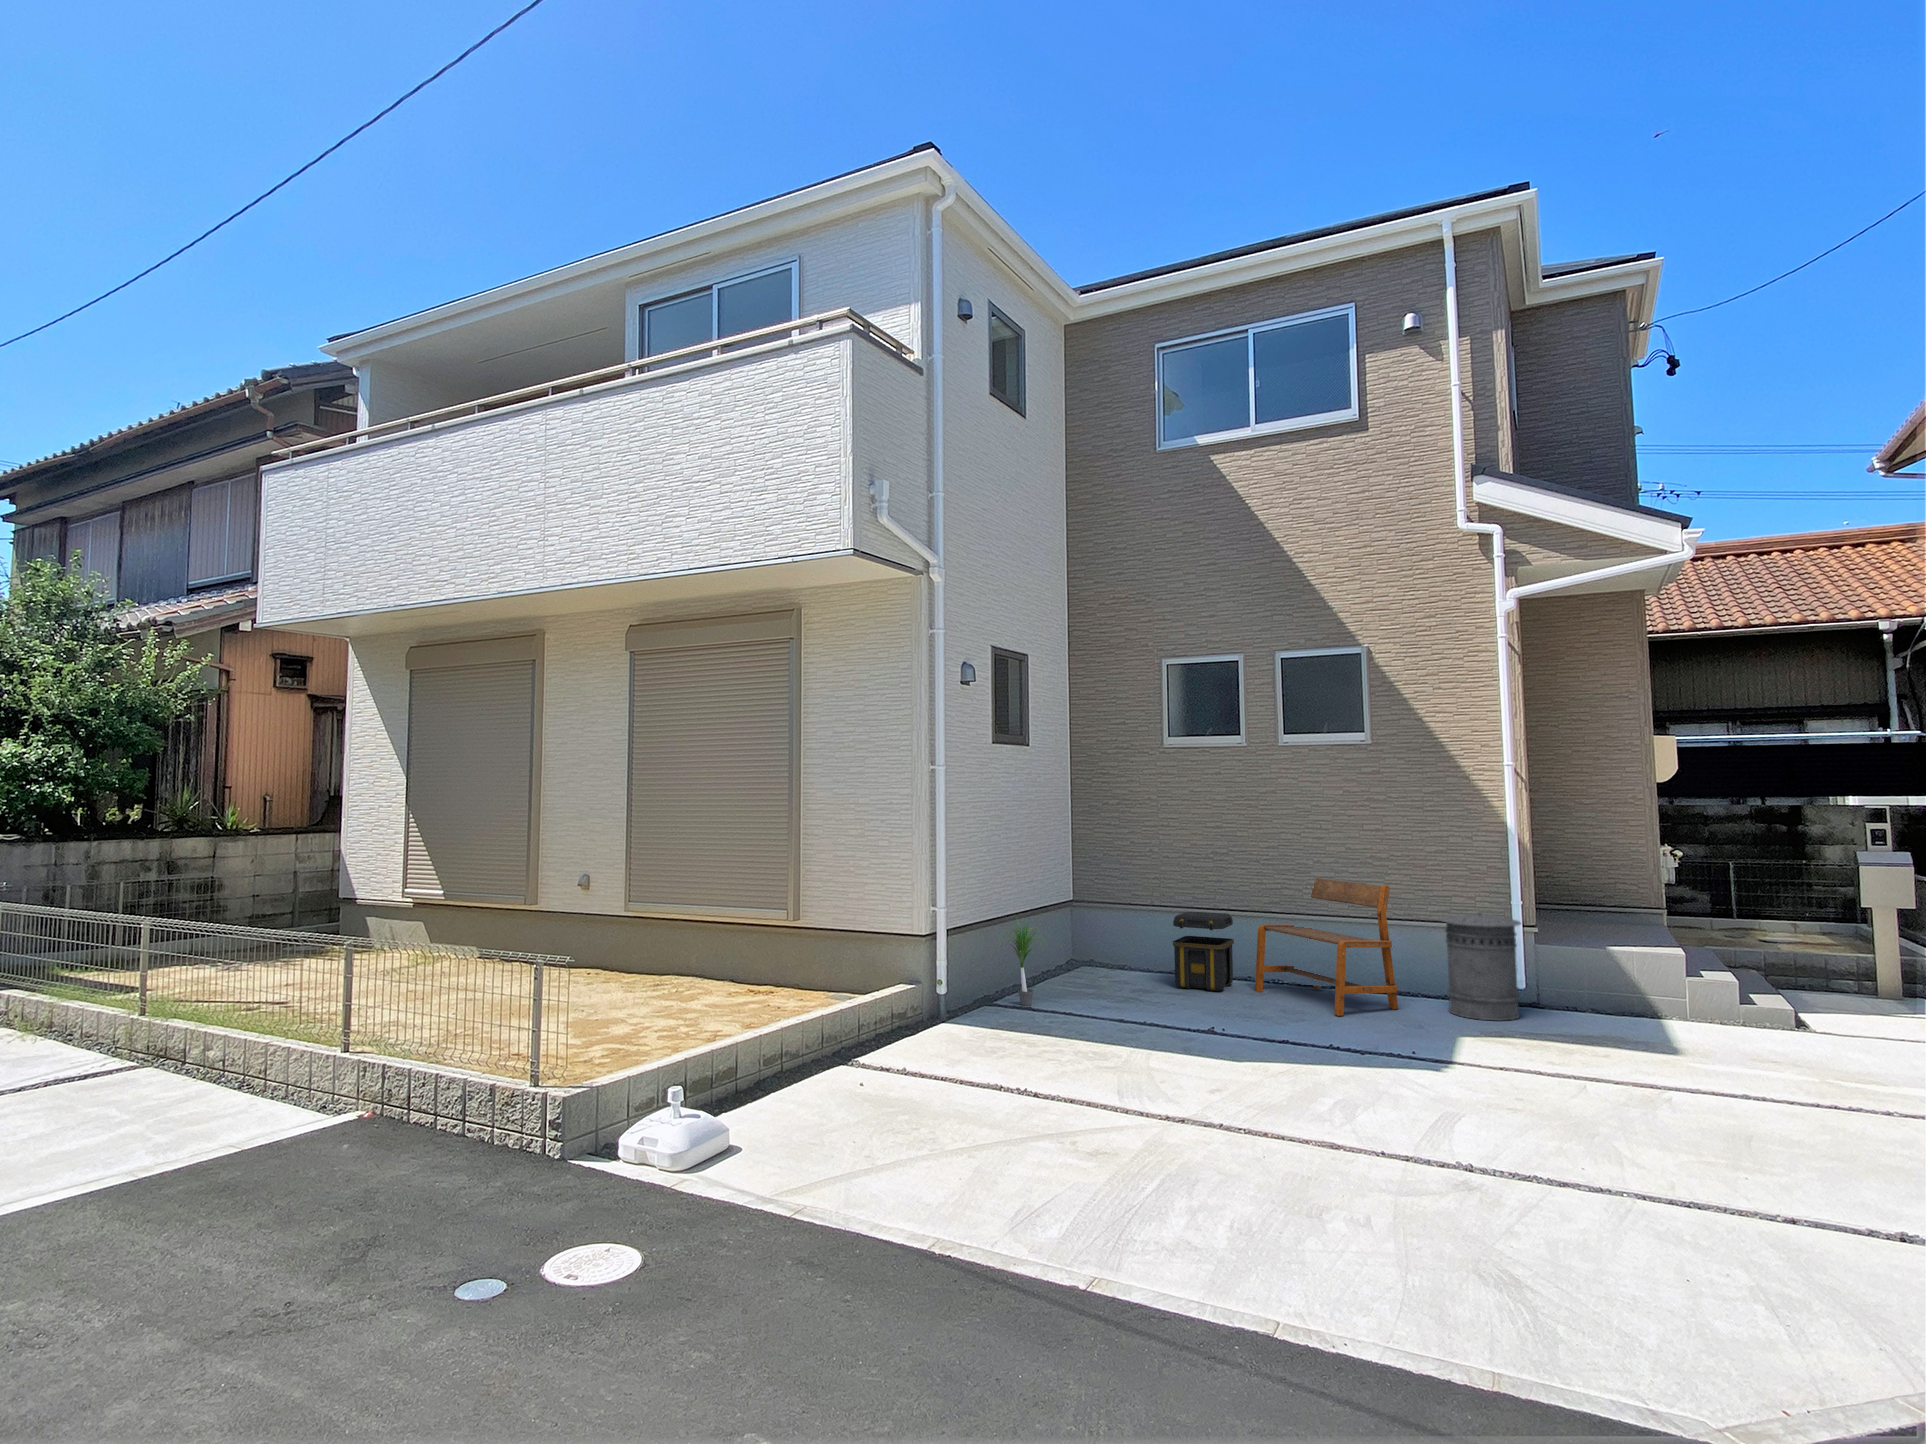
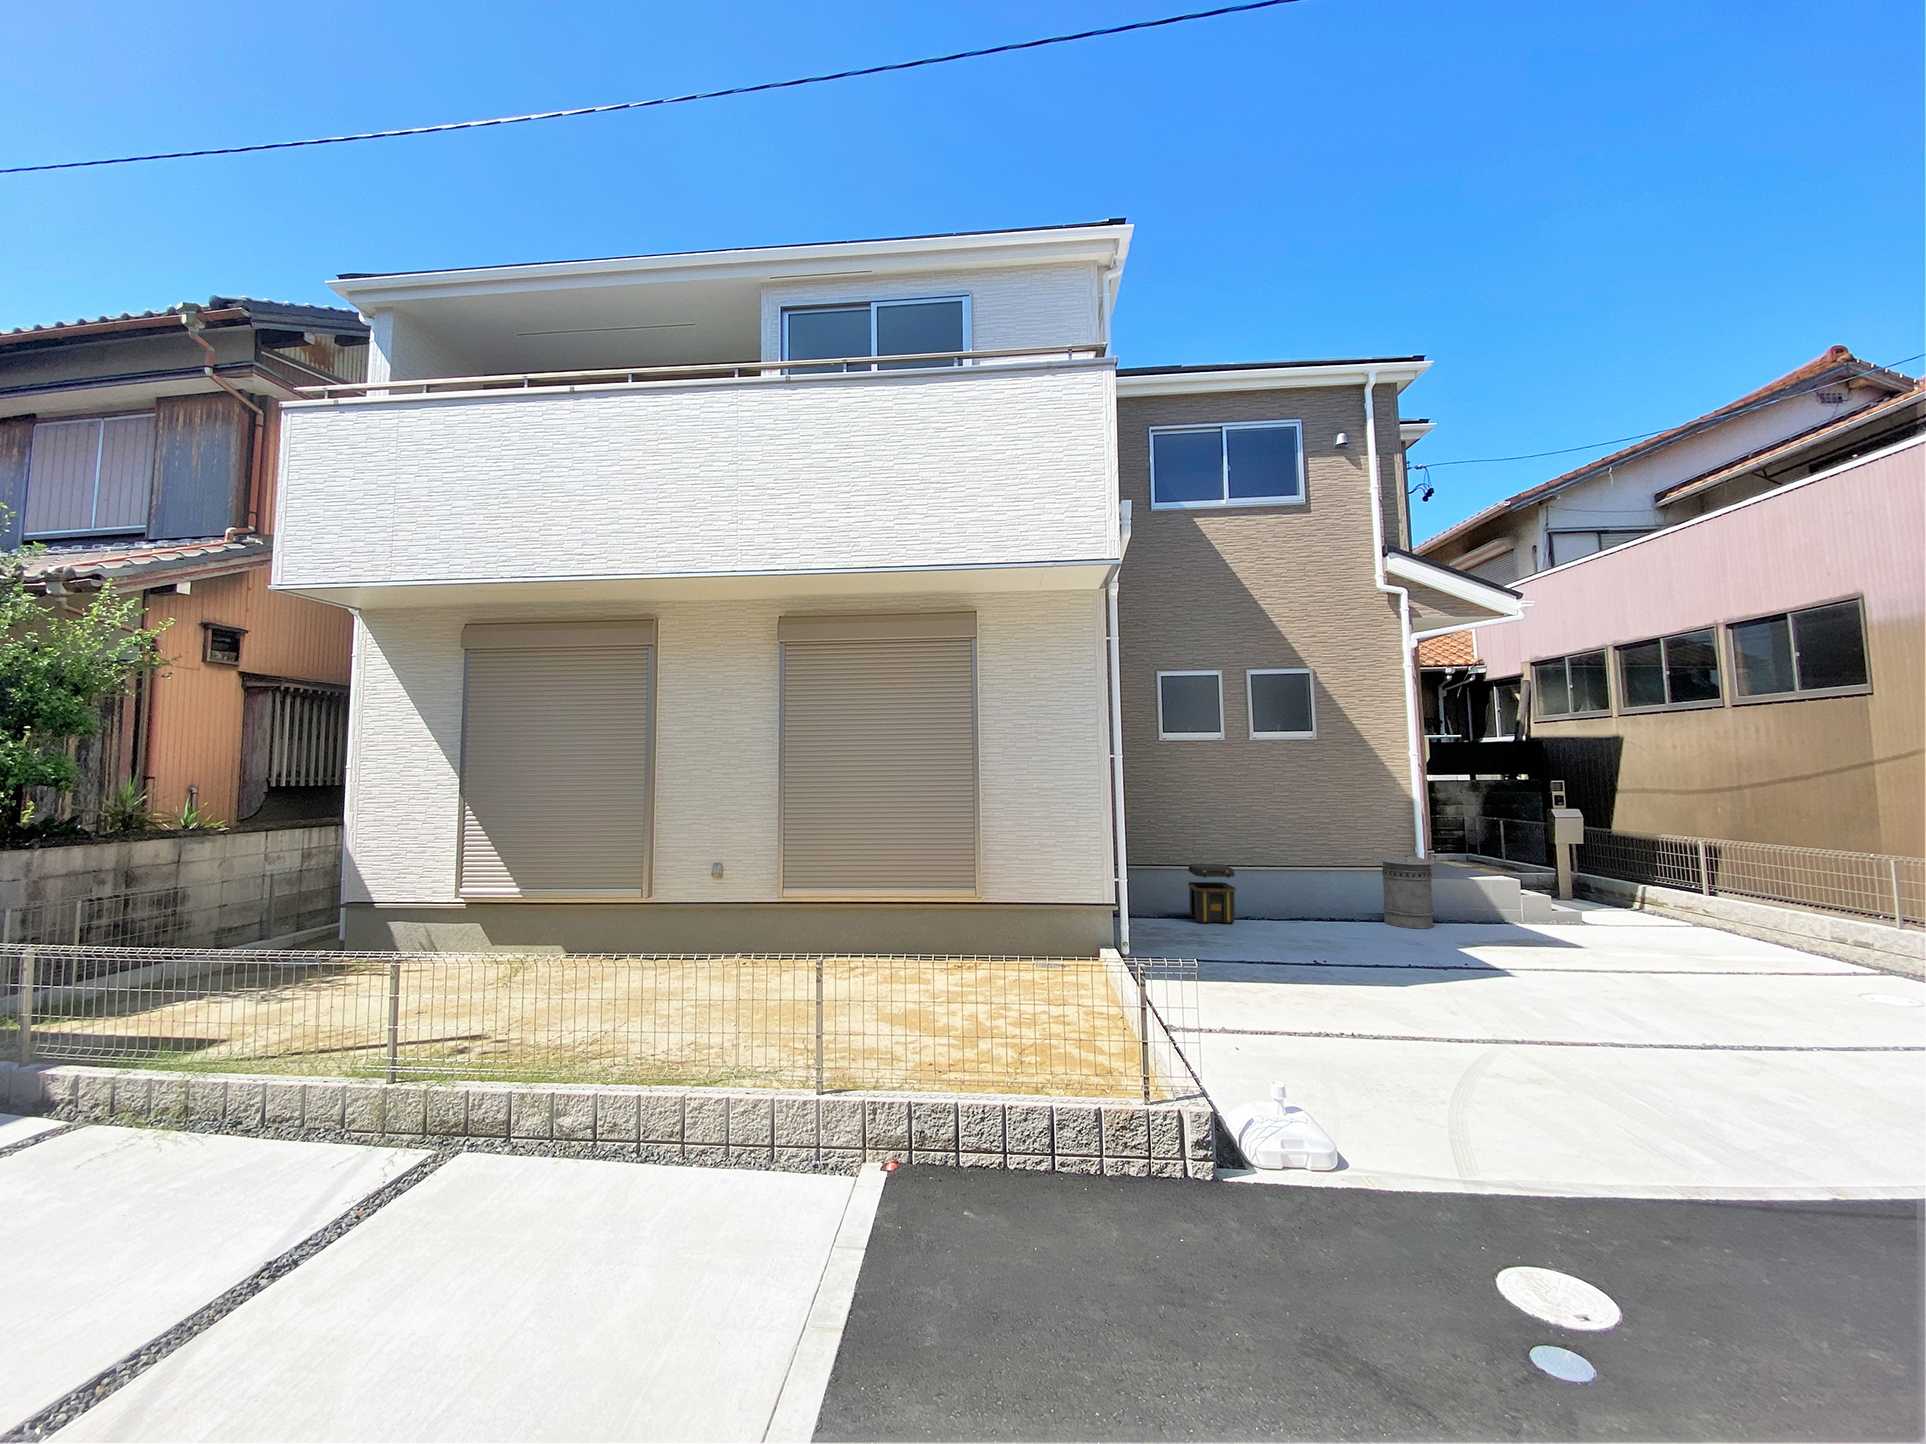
bench: present [1255,878,1398,1016] -> none [1250,833,1362,935]
potted plant: present [1000,923,1036,1005] -> none [1114,875,1163,950]

